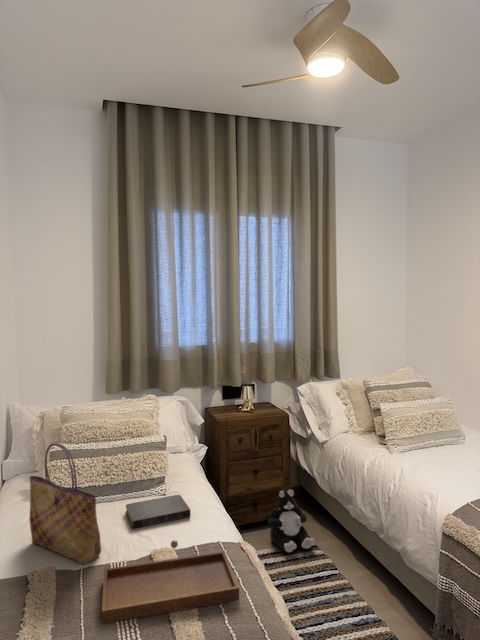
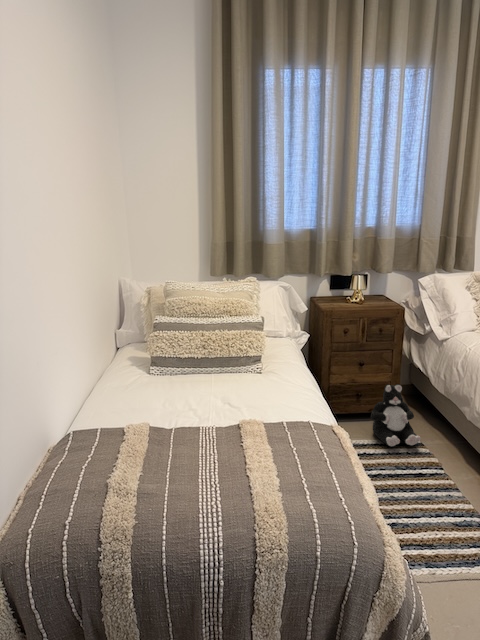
tote bag: present [30,443,101,564] -> none [128,309,193,426]
book: present [126,495,190,528] -> none [221,374,285,400]
tray: present [102,540,239,624] -> none [184,412,325,479]

